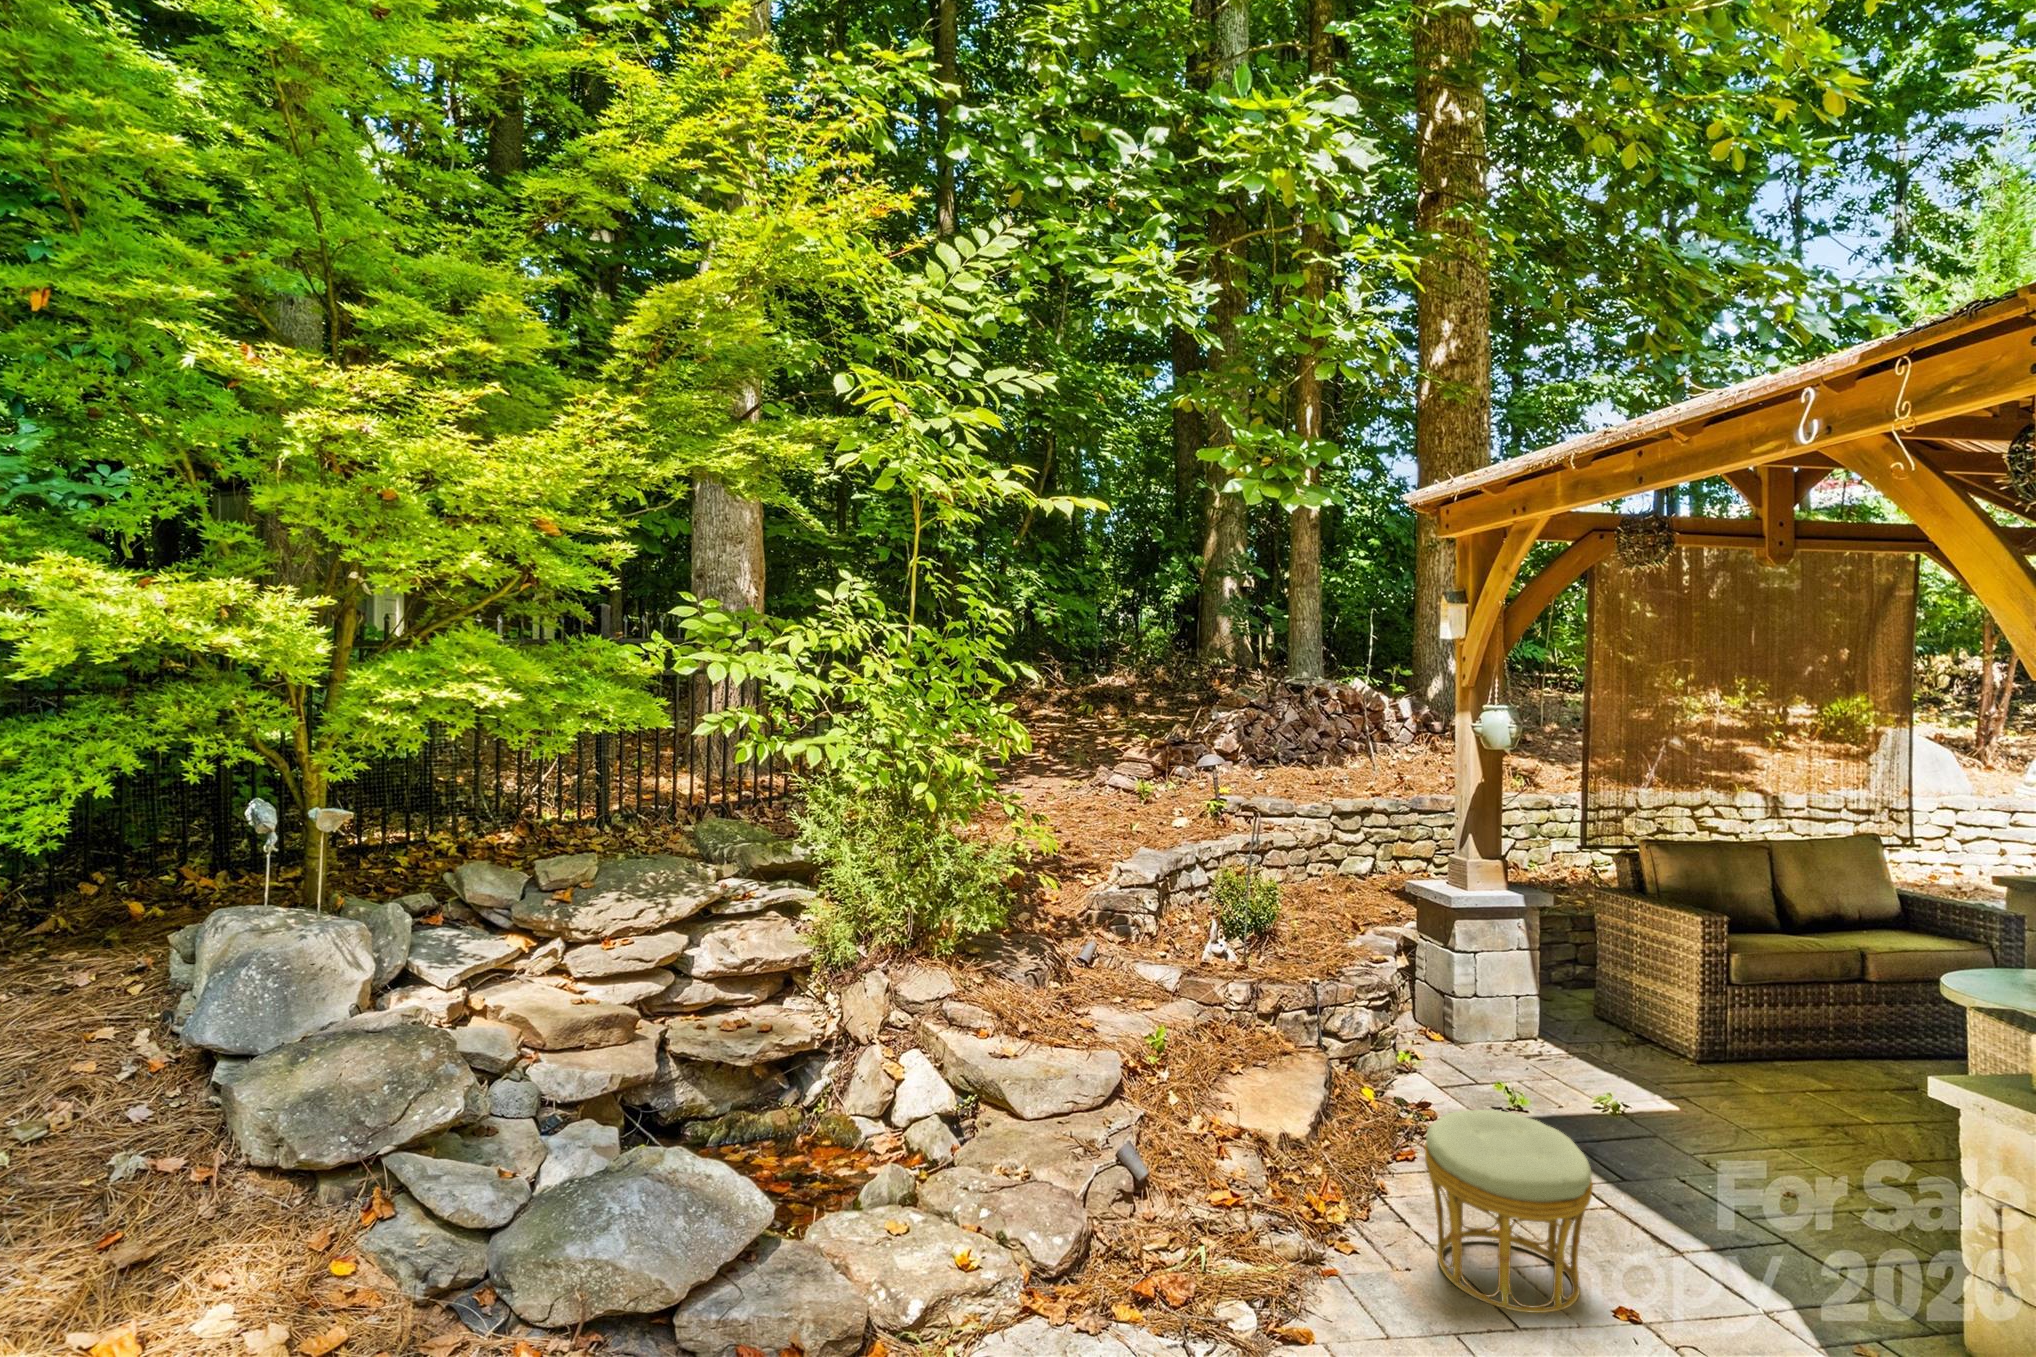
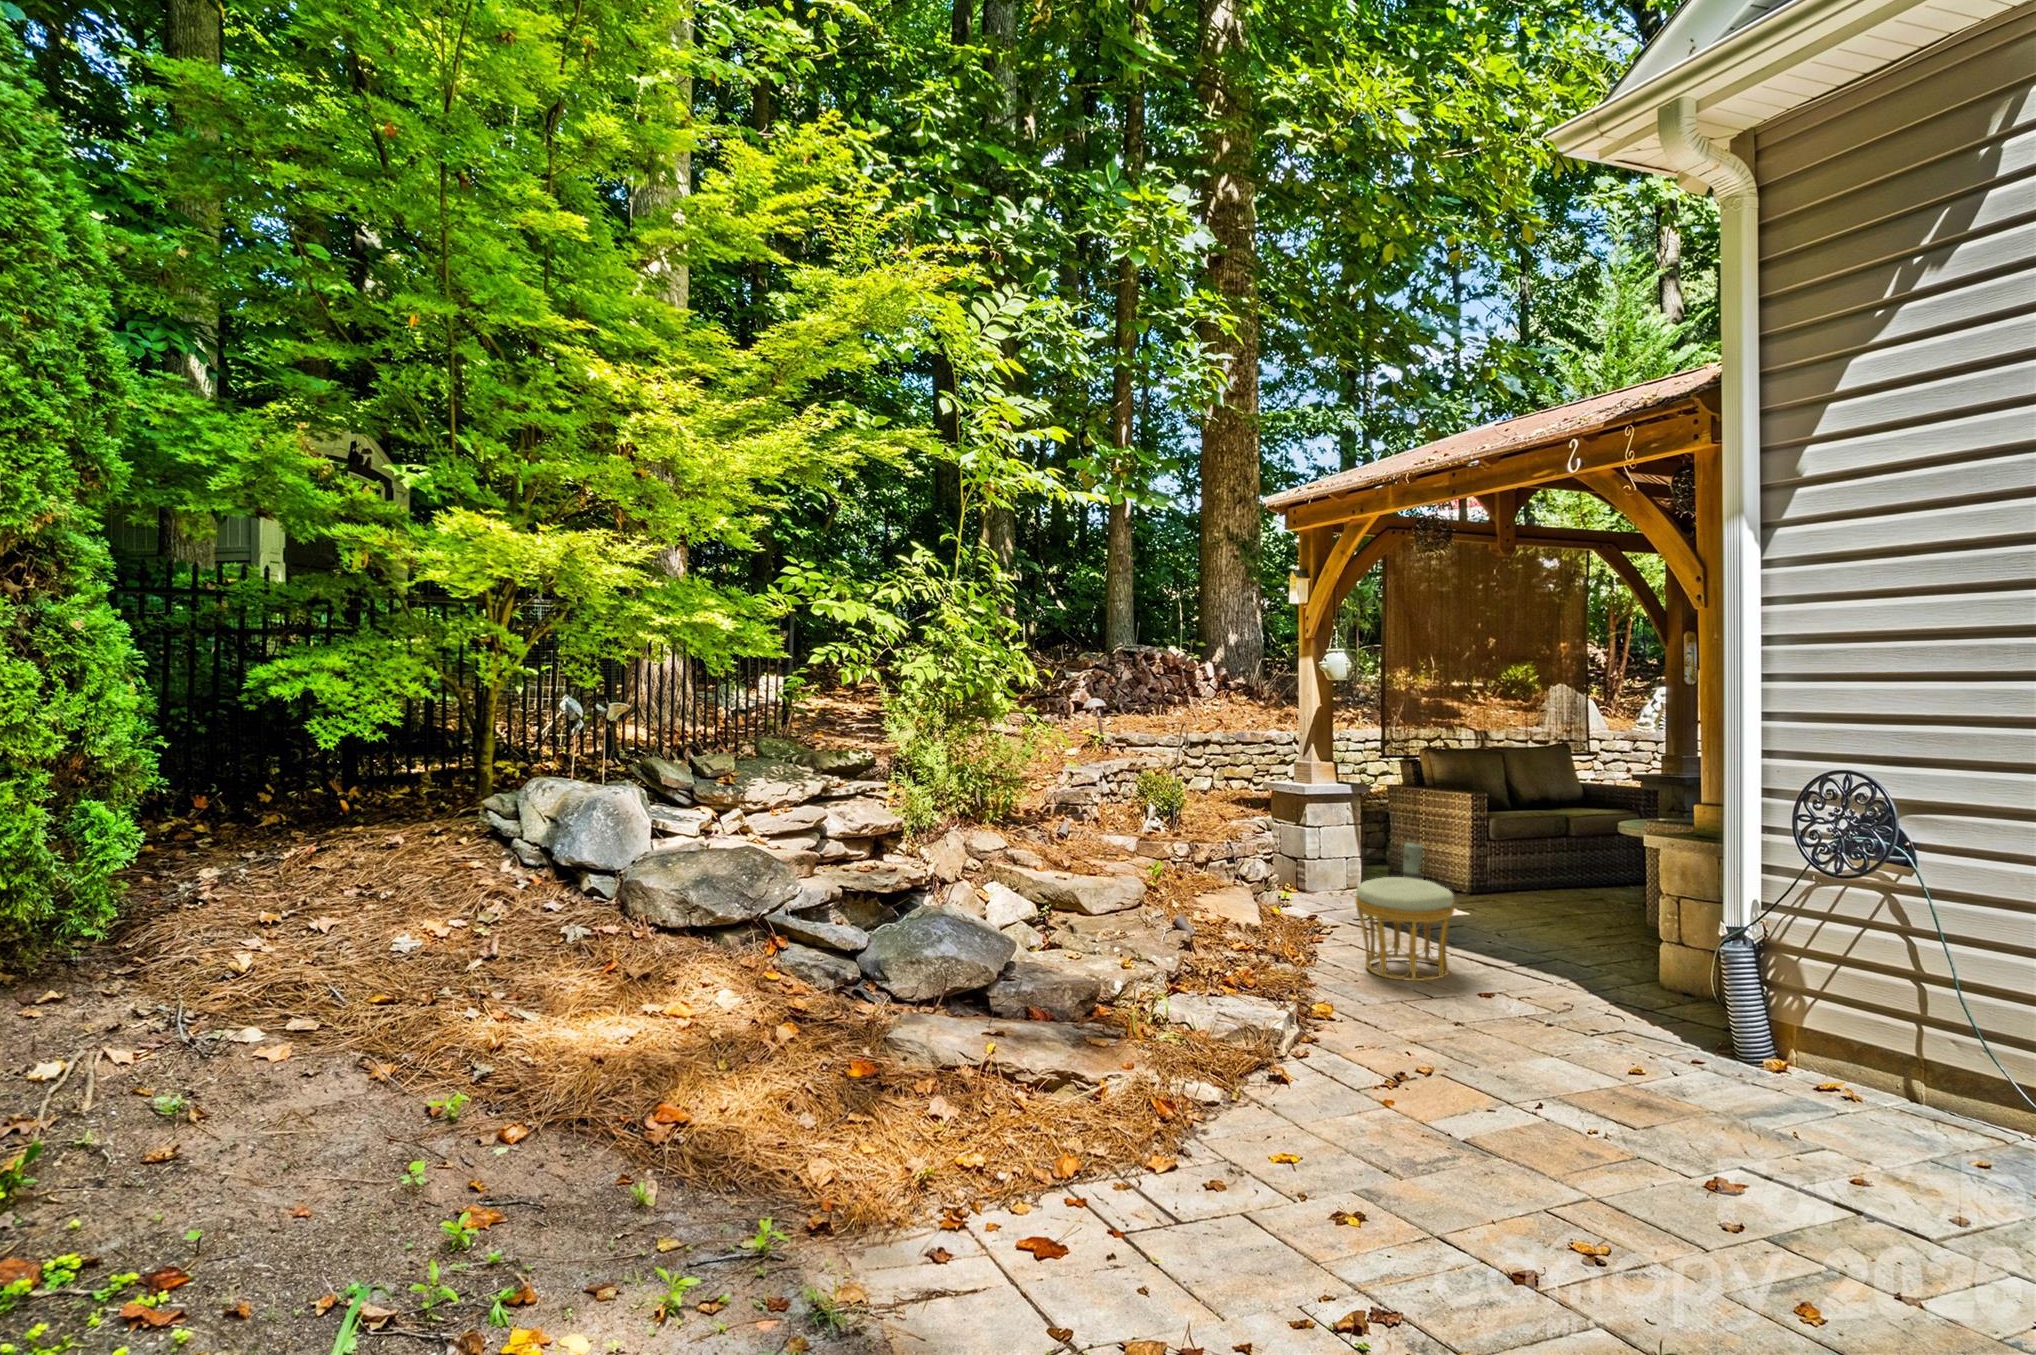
watering can: none [1610,968,1657,1048] -> present [1398,827,1430,880]

